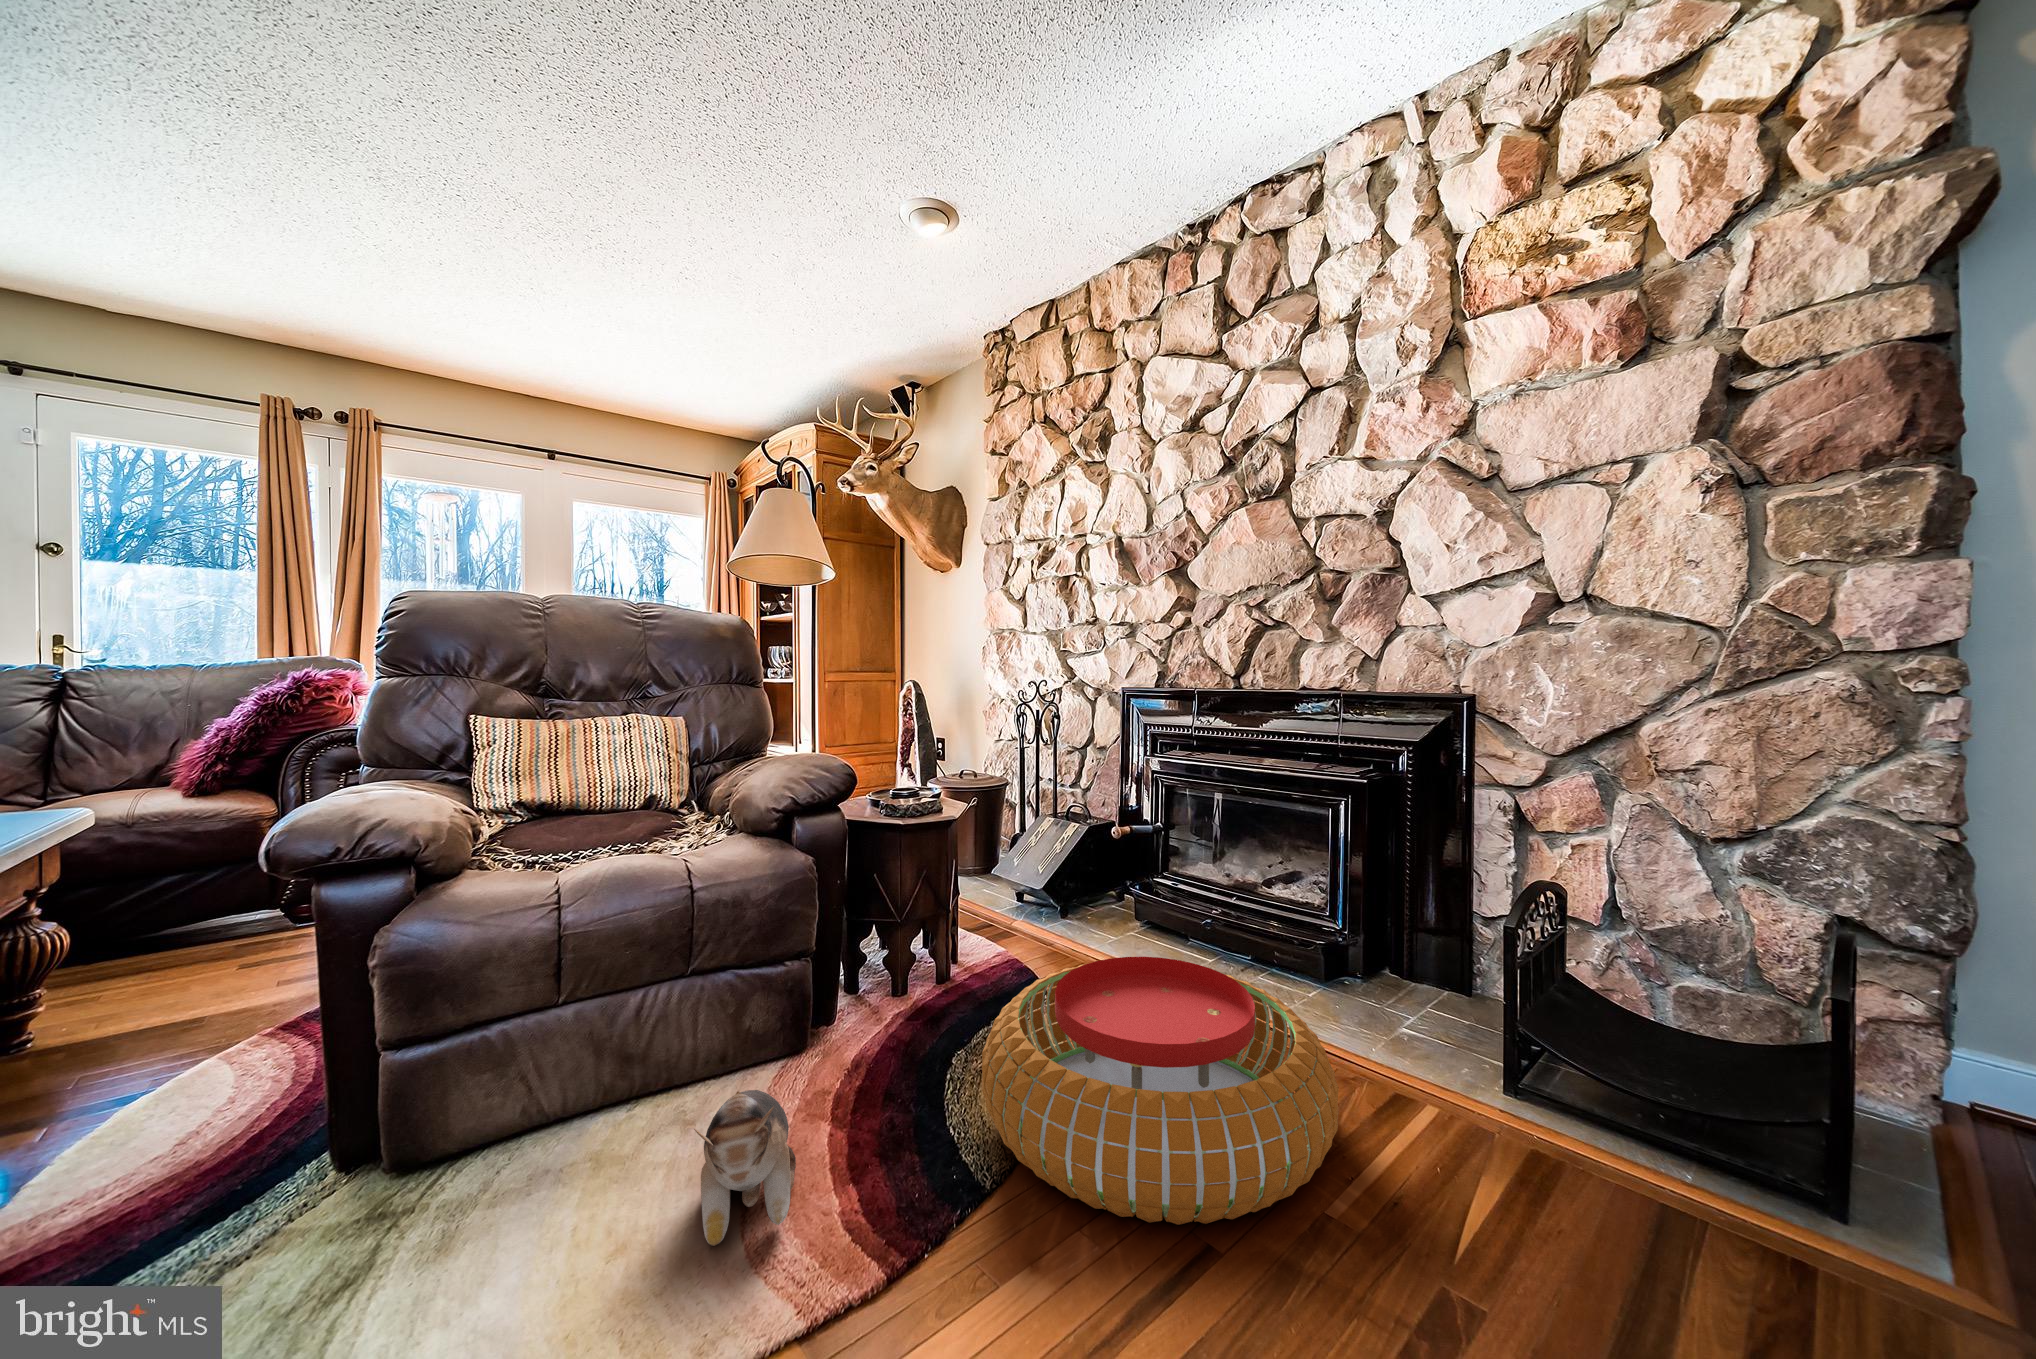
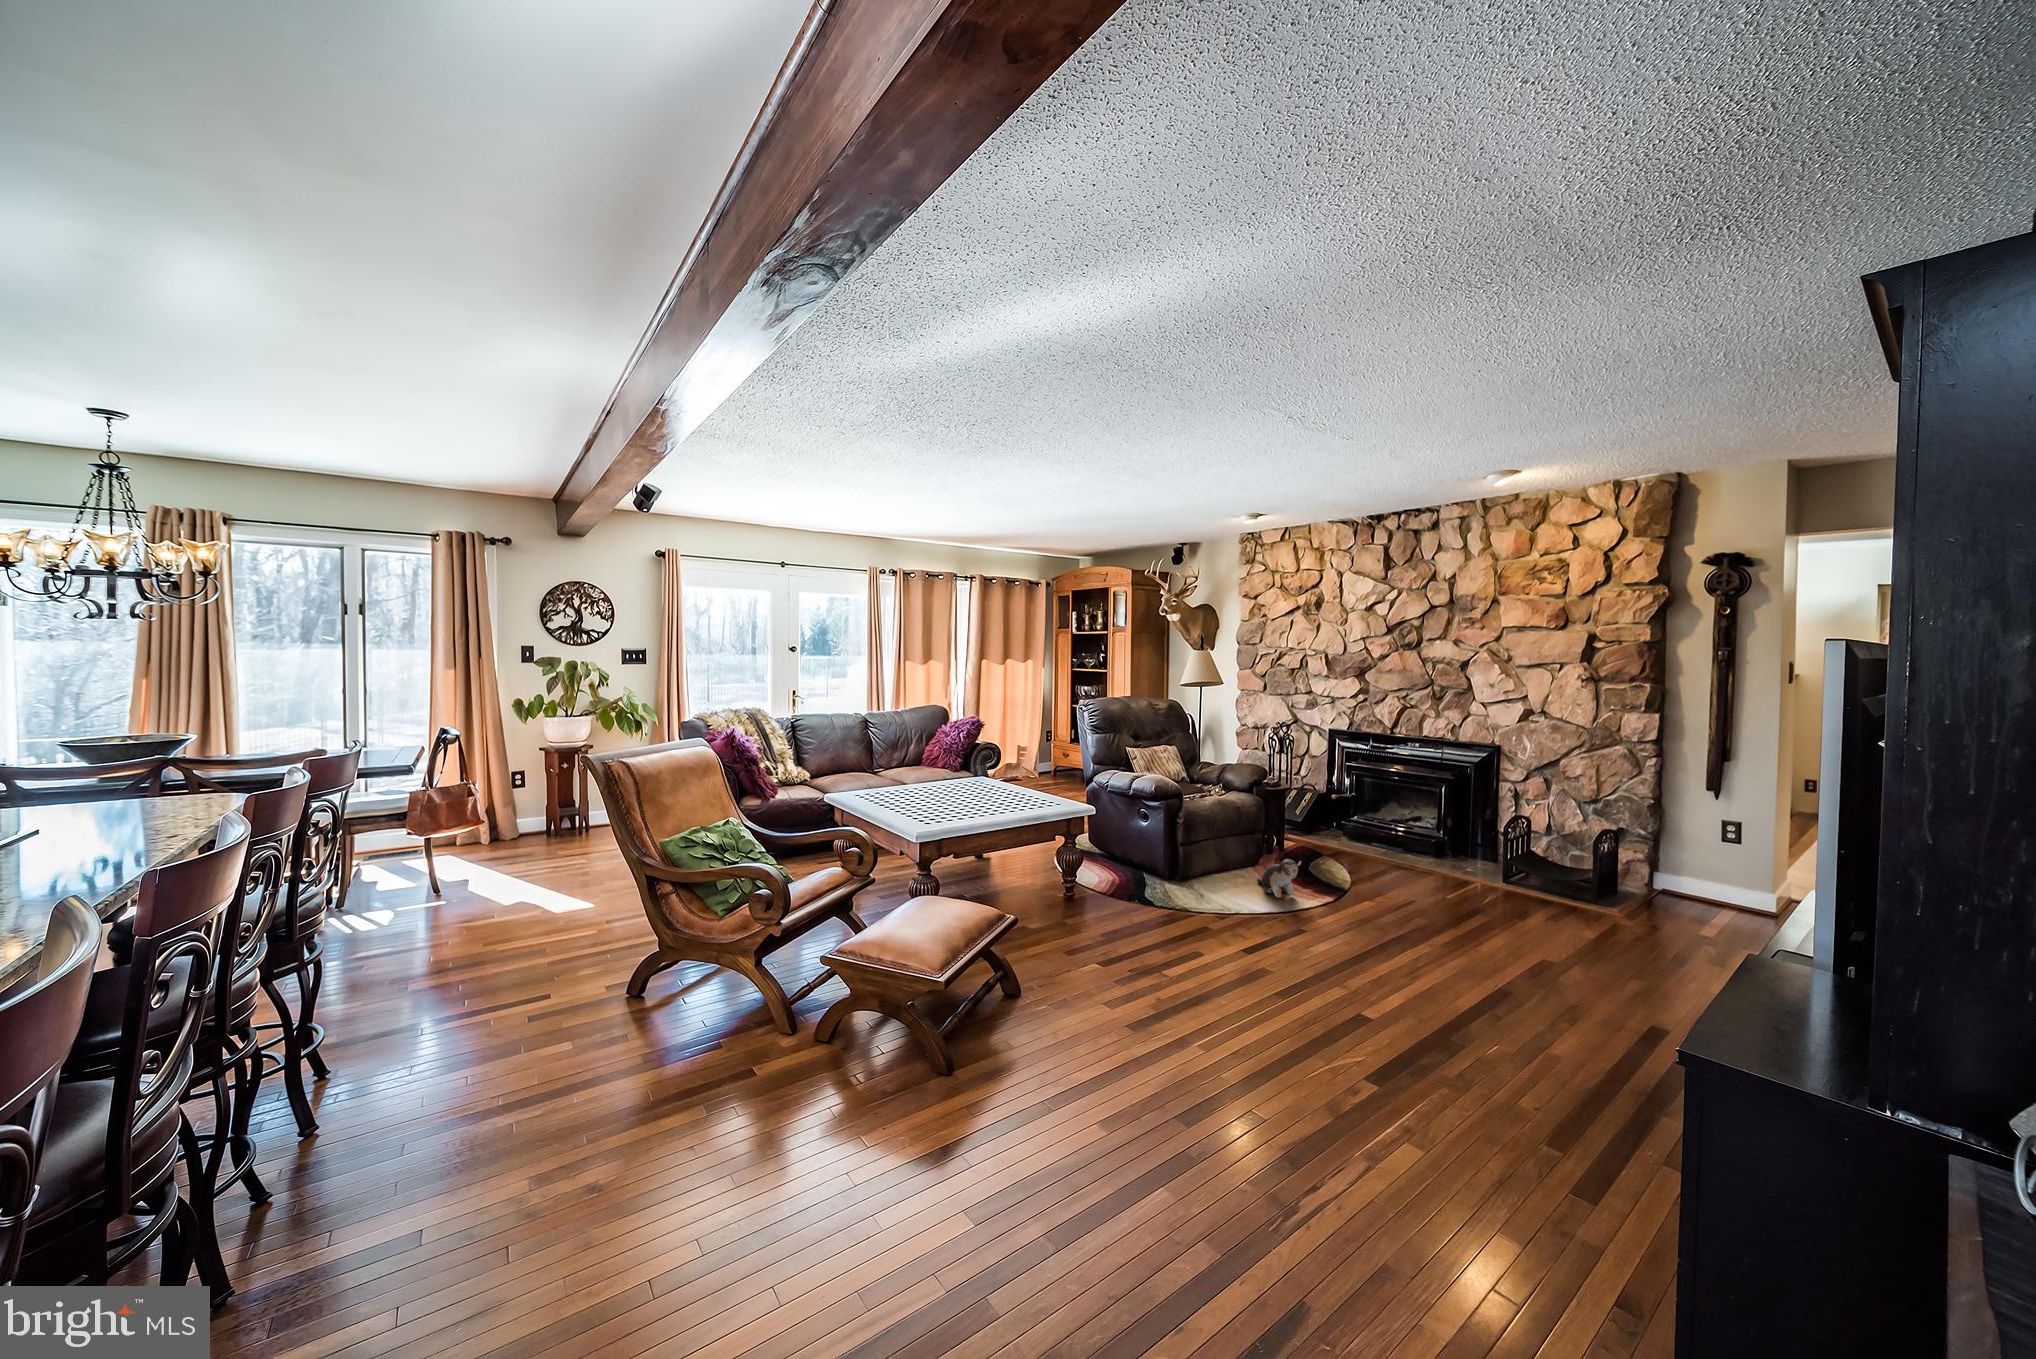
pouf: present [982,957,1339,1225] -> none [1327,838,1447,899]

